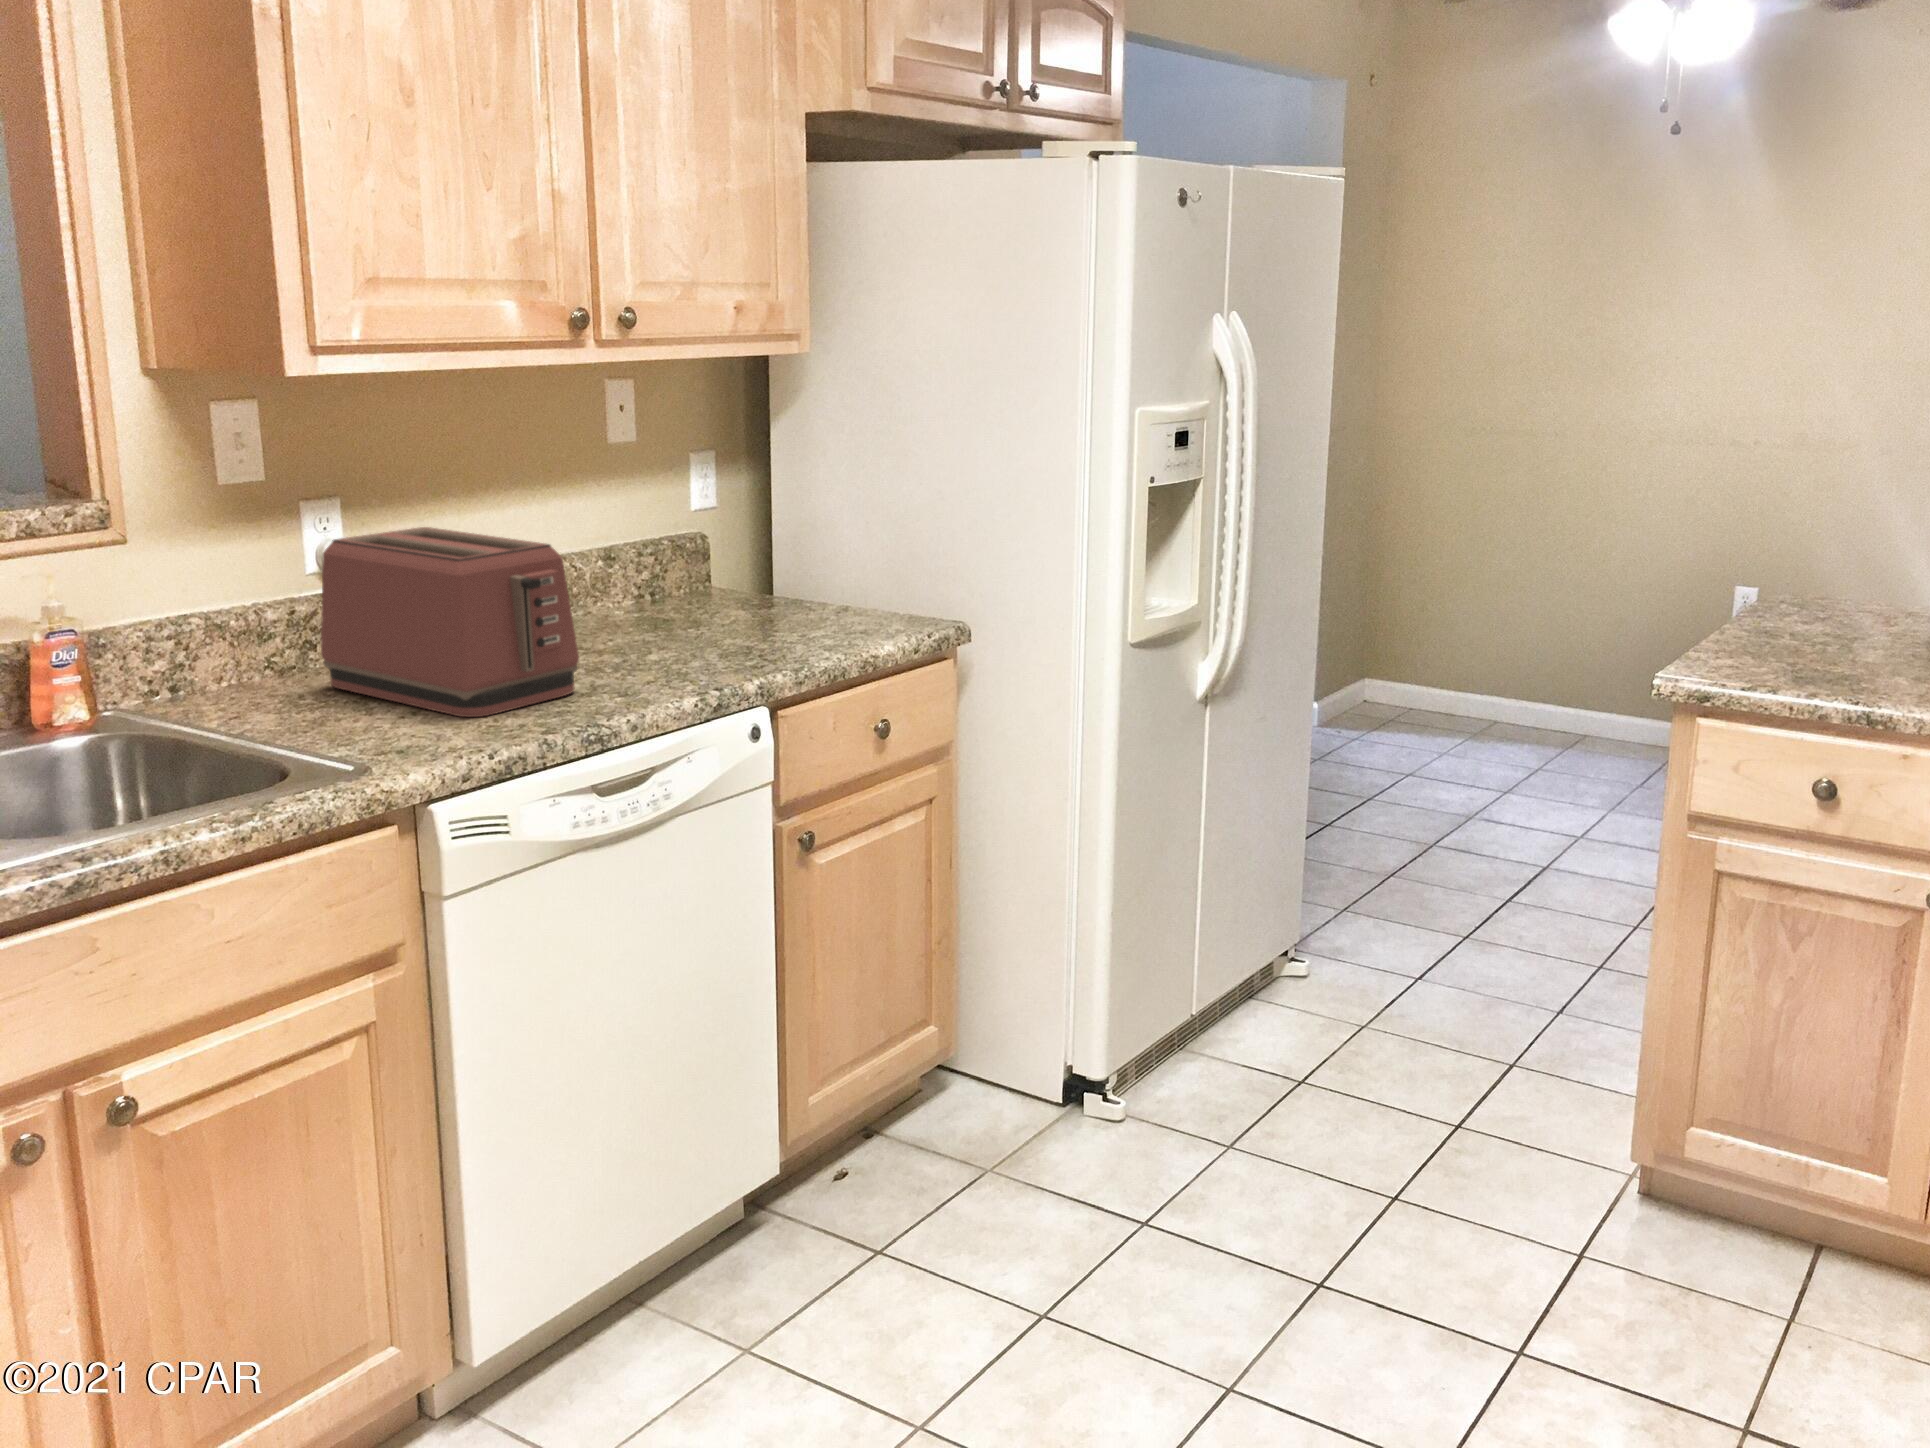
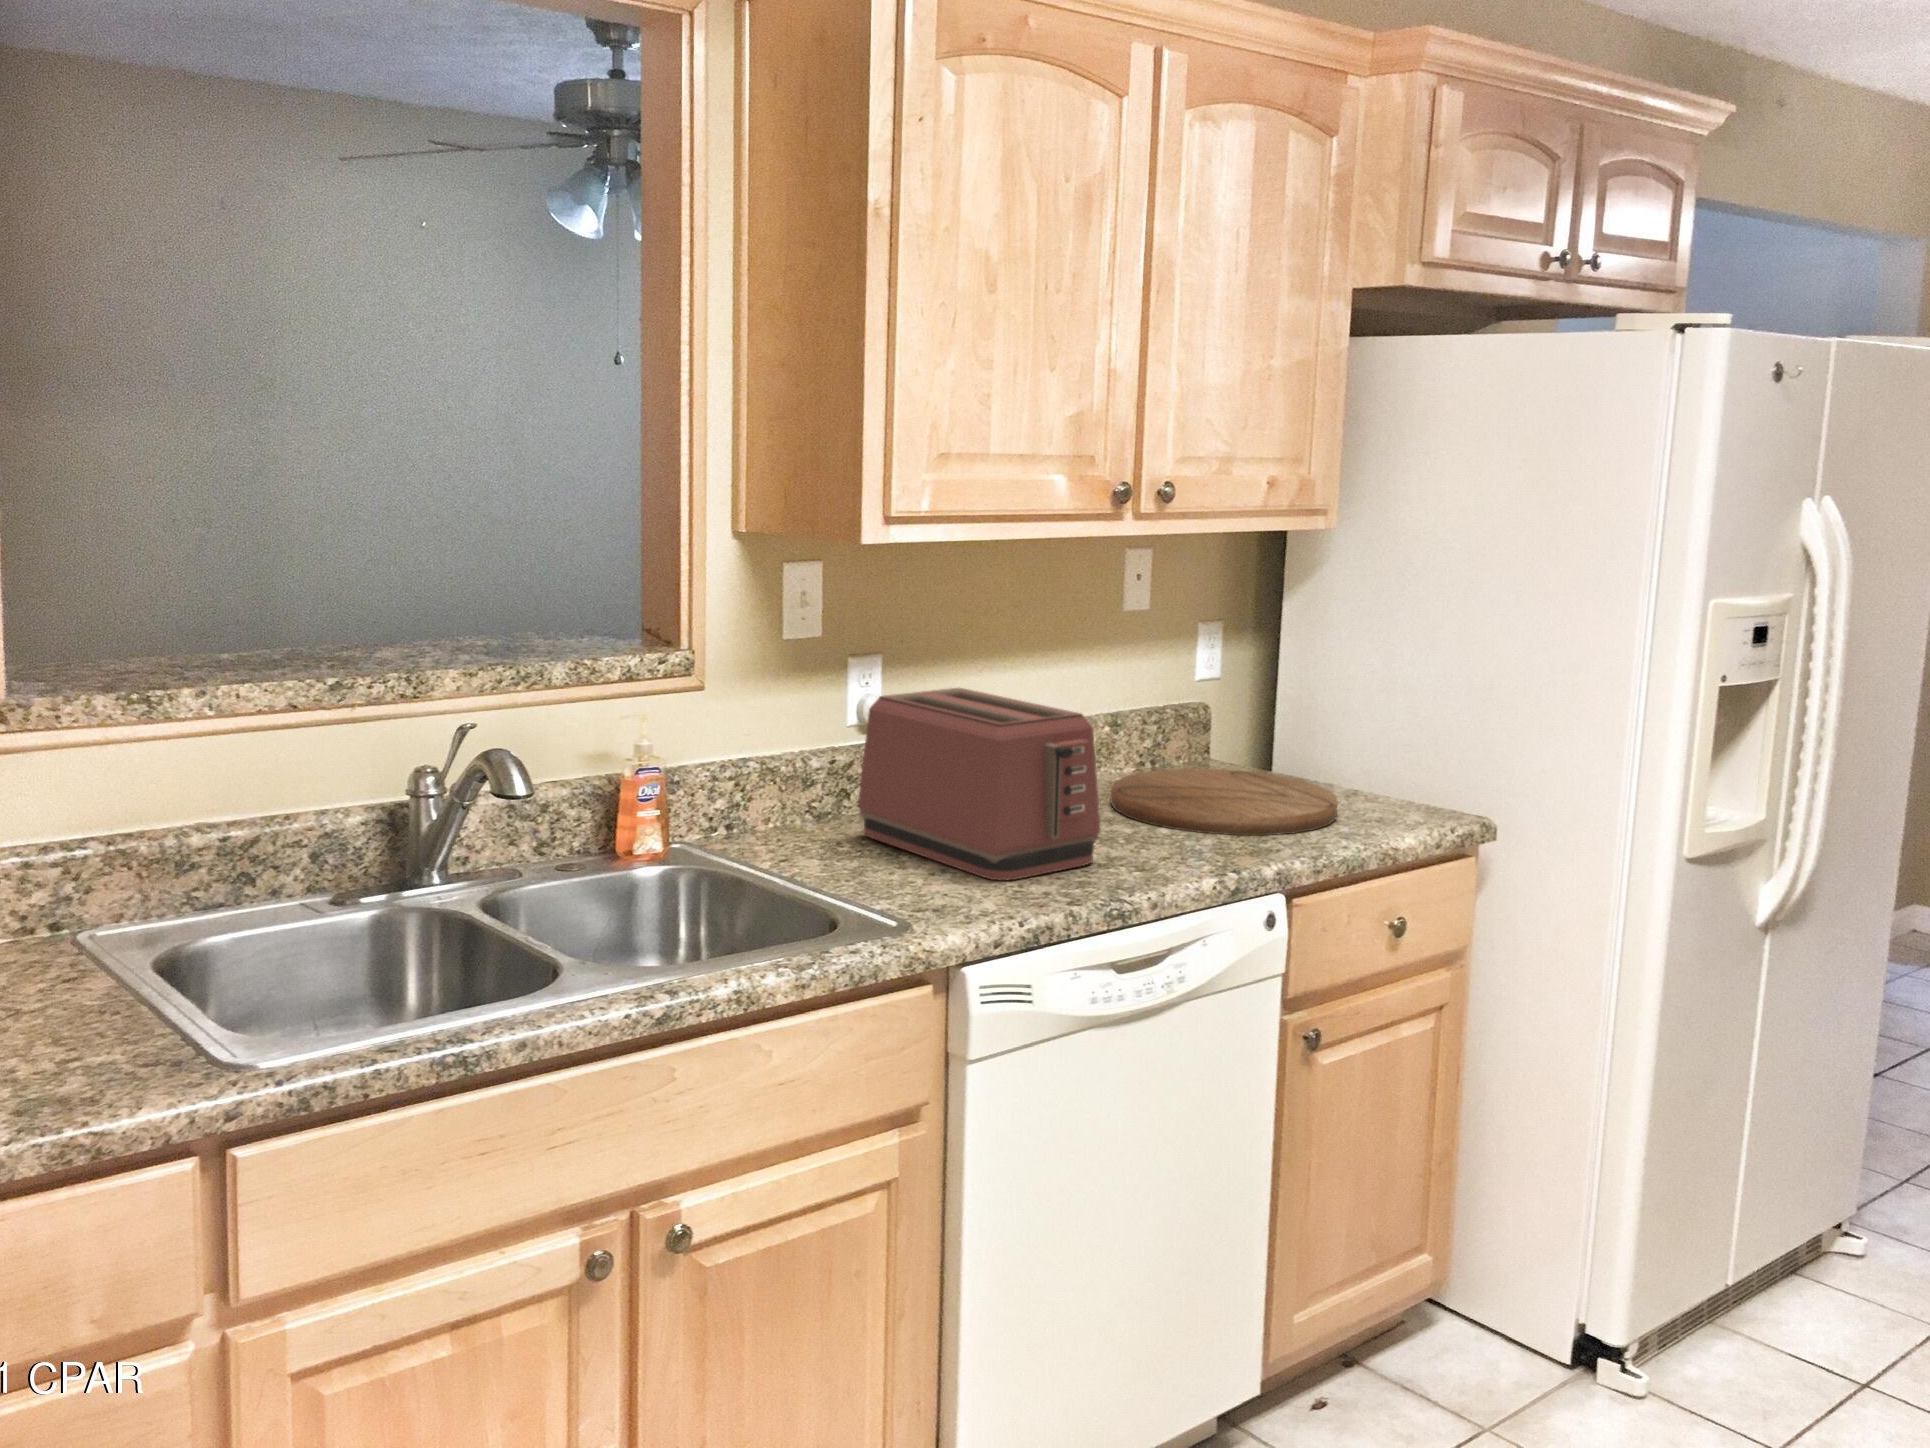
cutting board: none [602,595,824,656] -> present [1111,768,1337,835]

